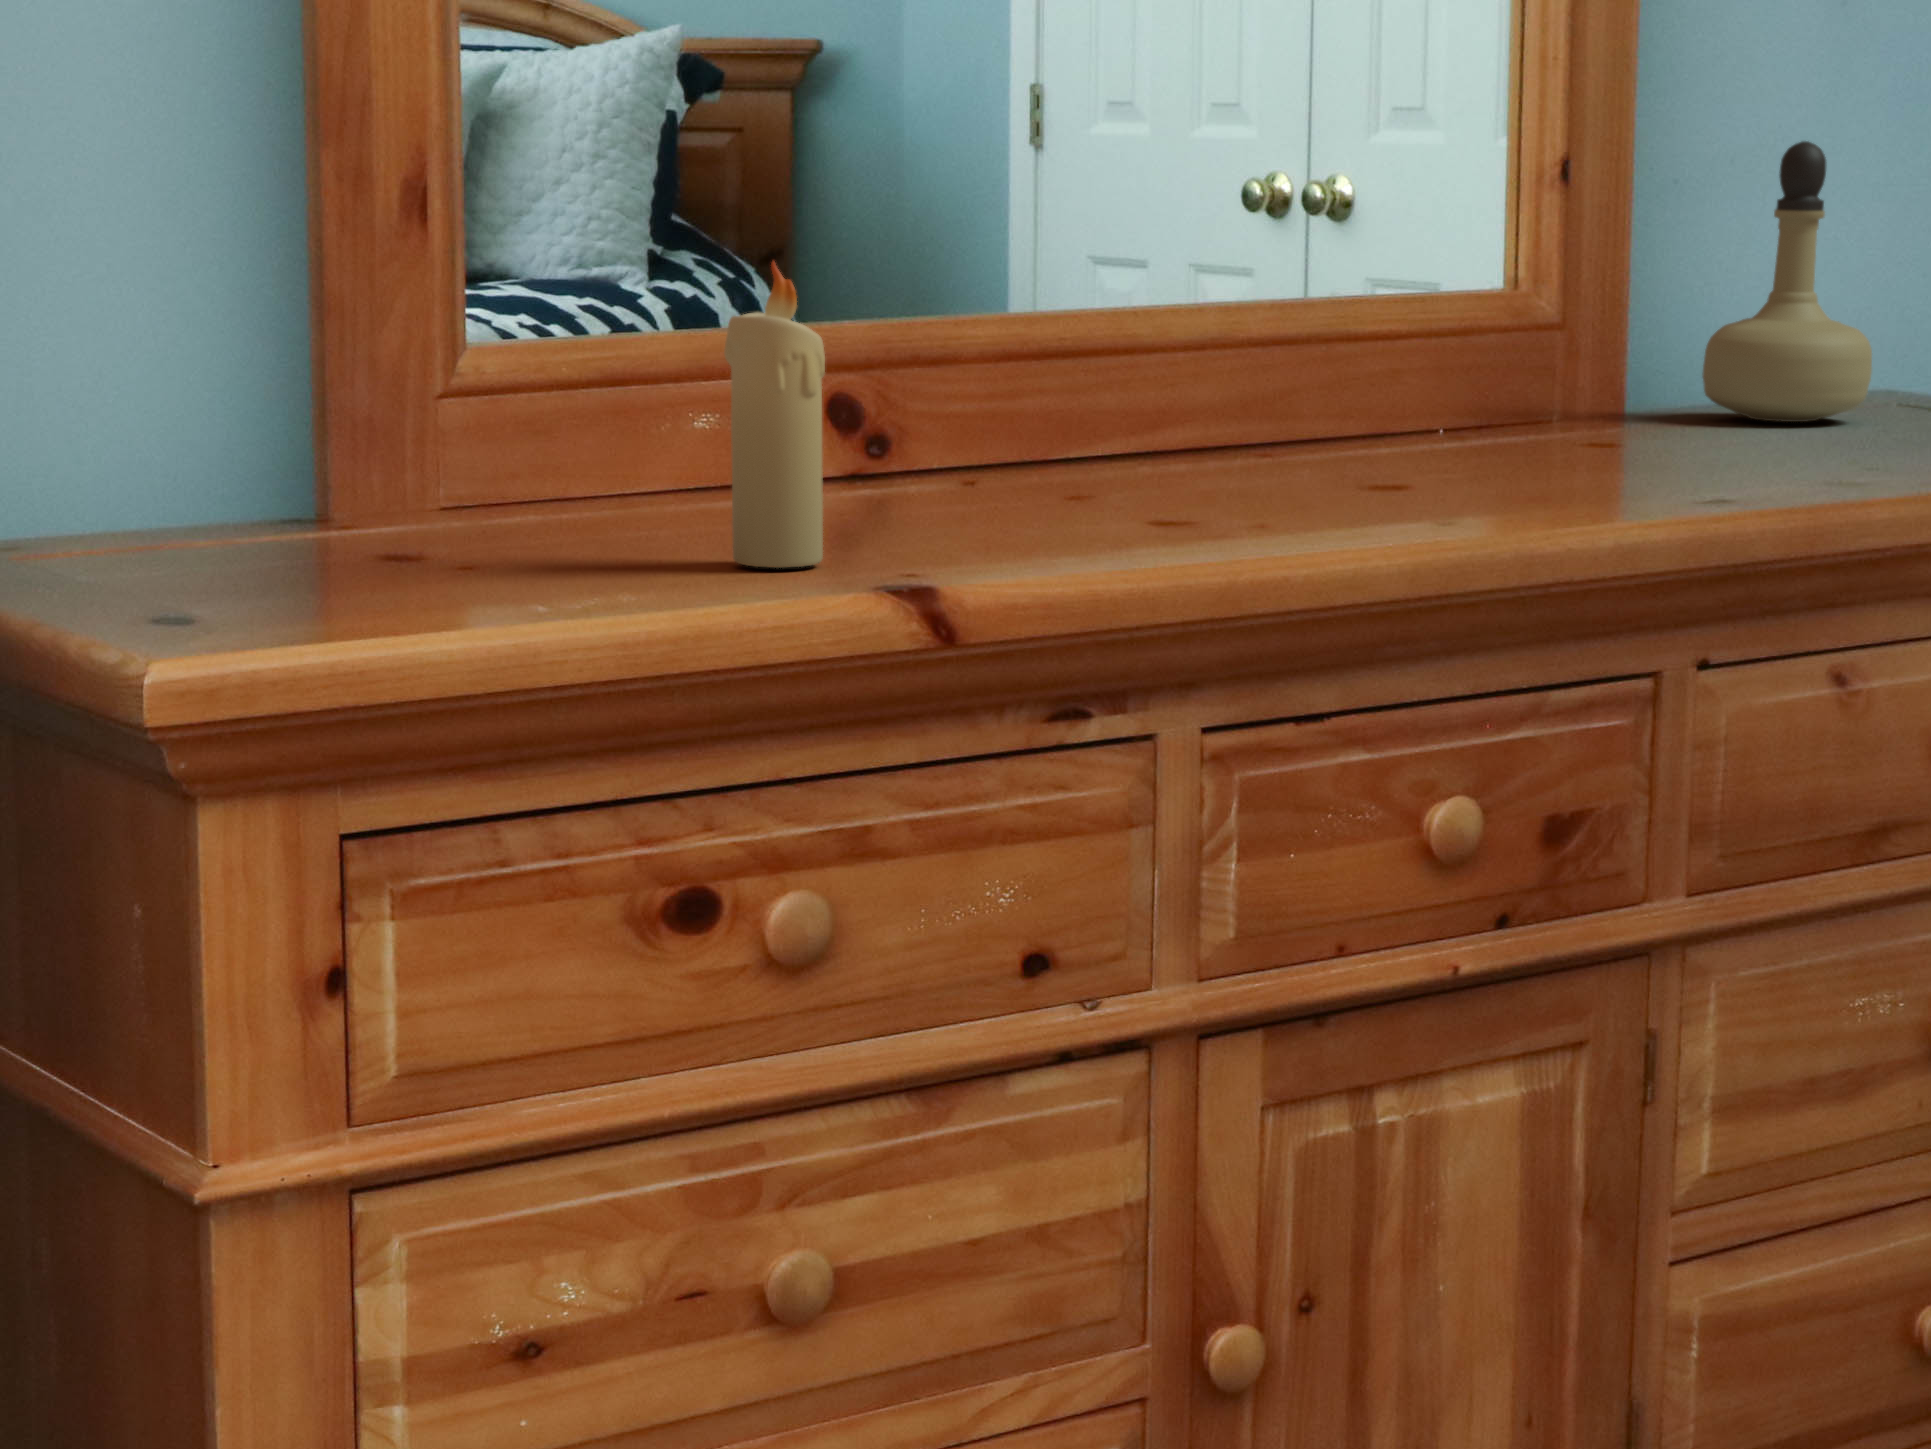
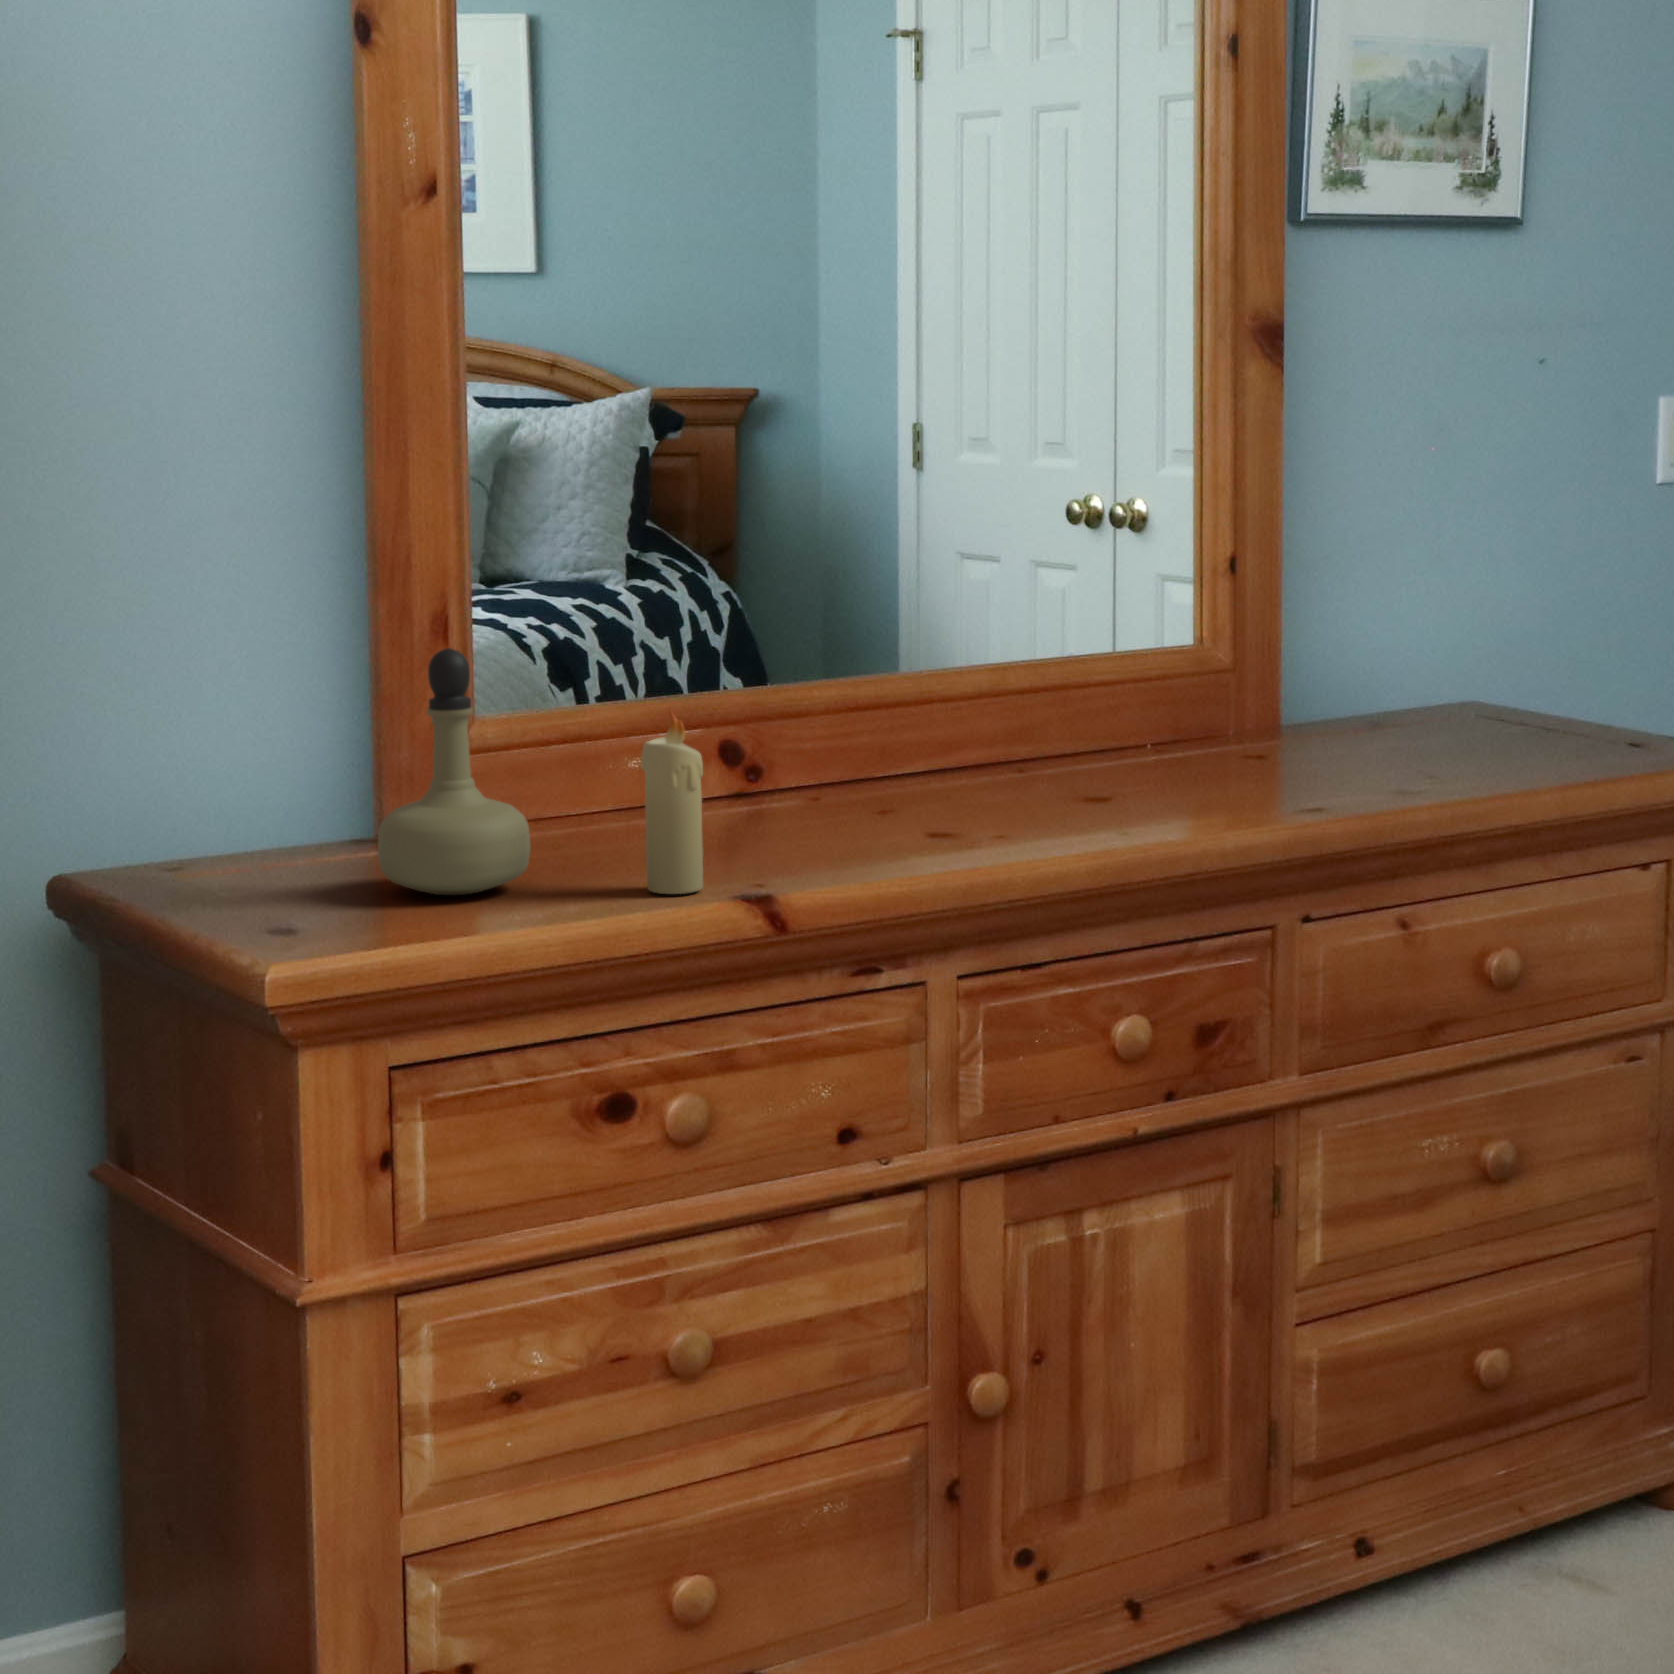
perfume bottle: present [1702,141,1872,422] -> present [378,648,531,895]

